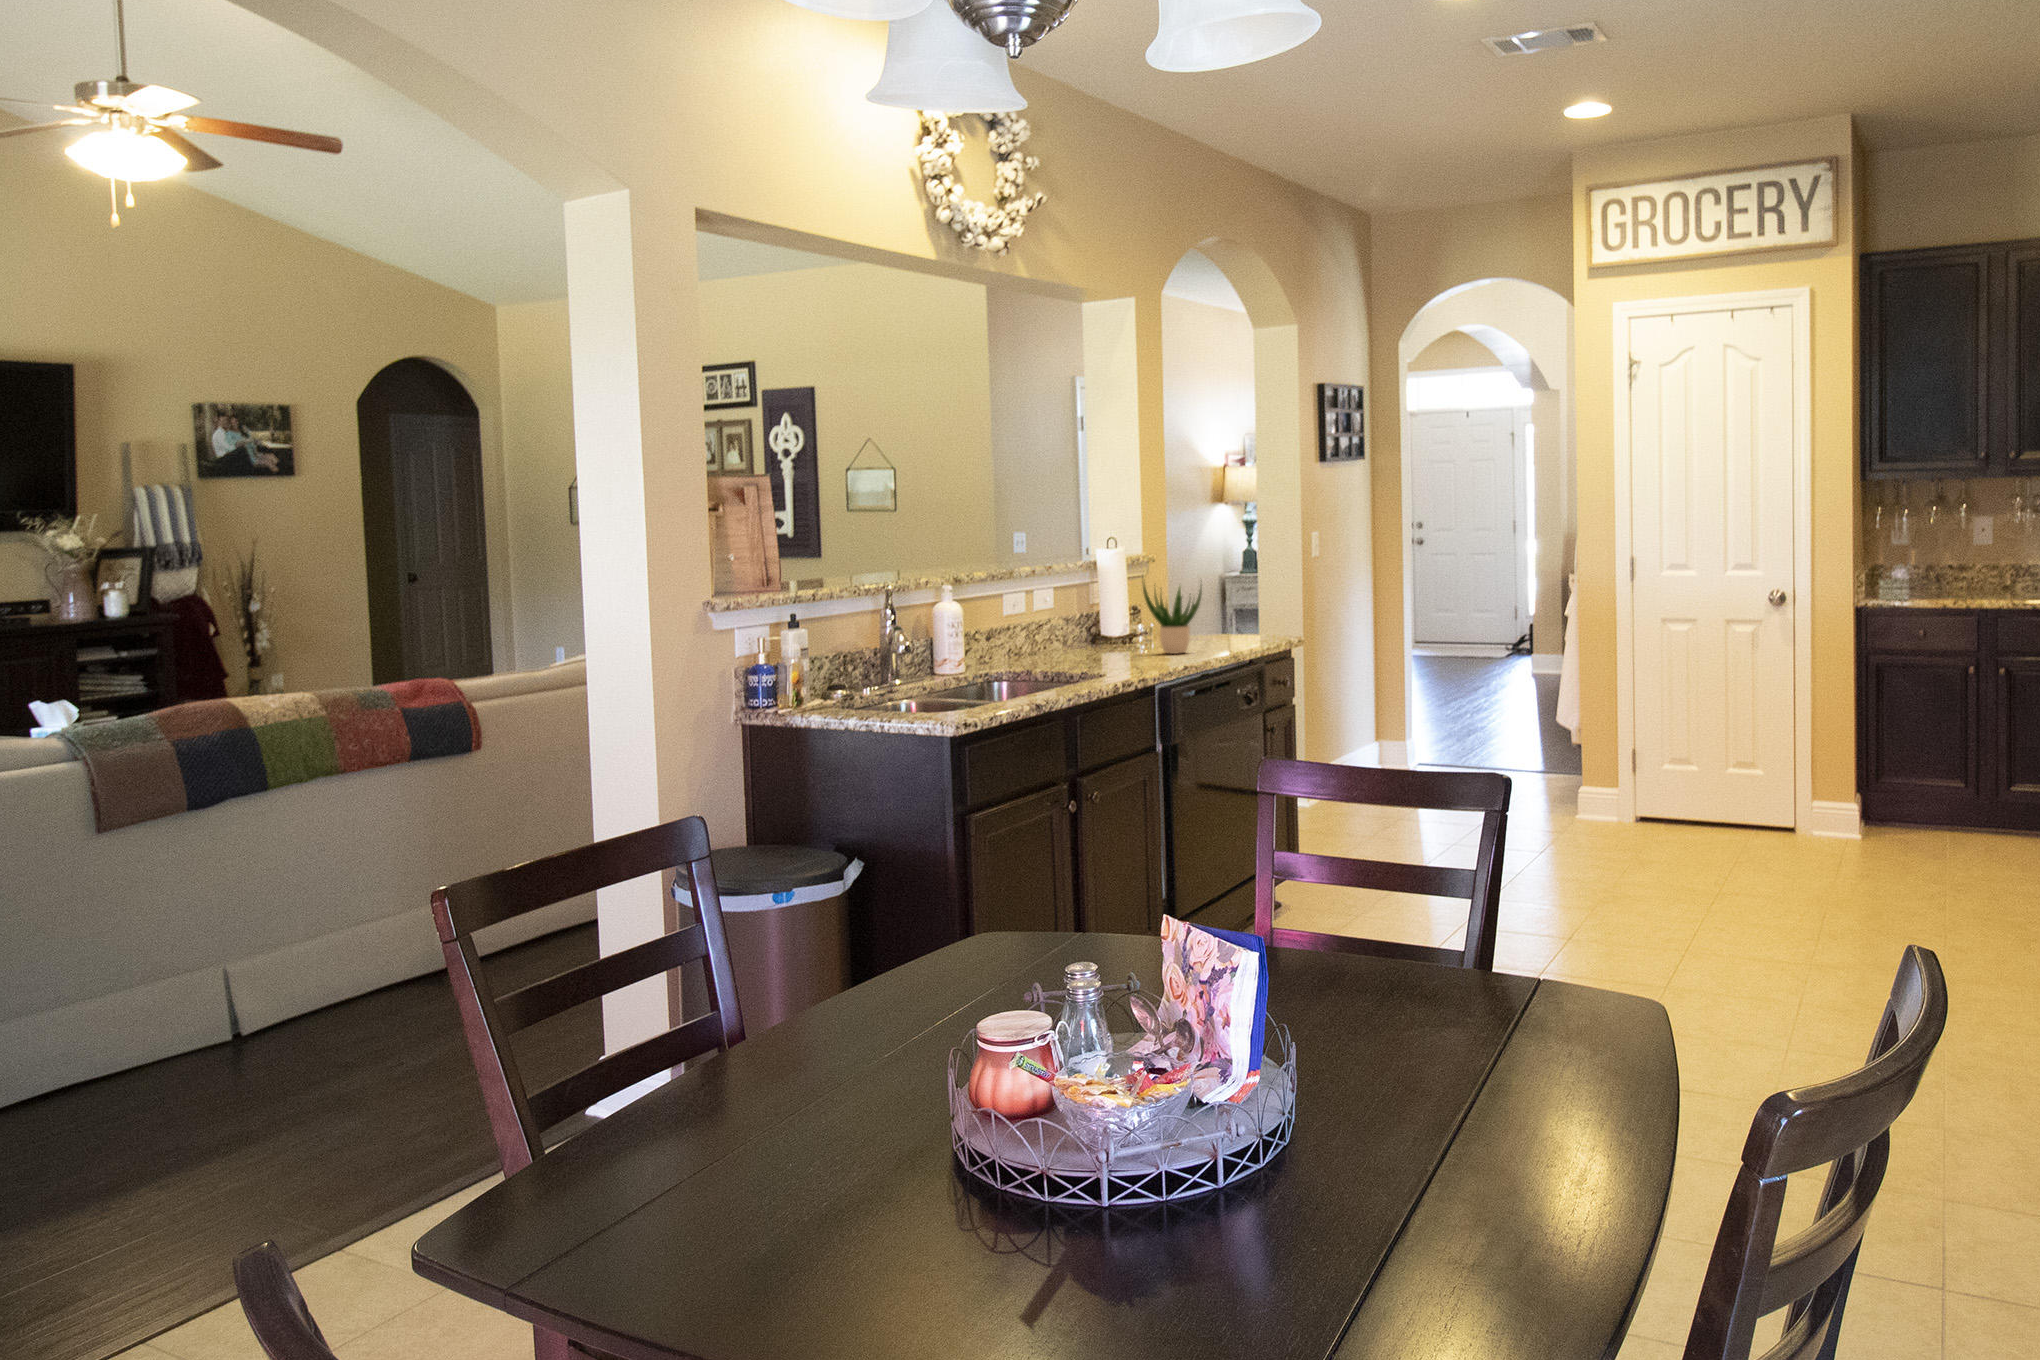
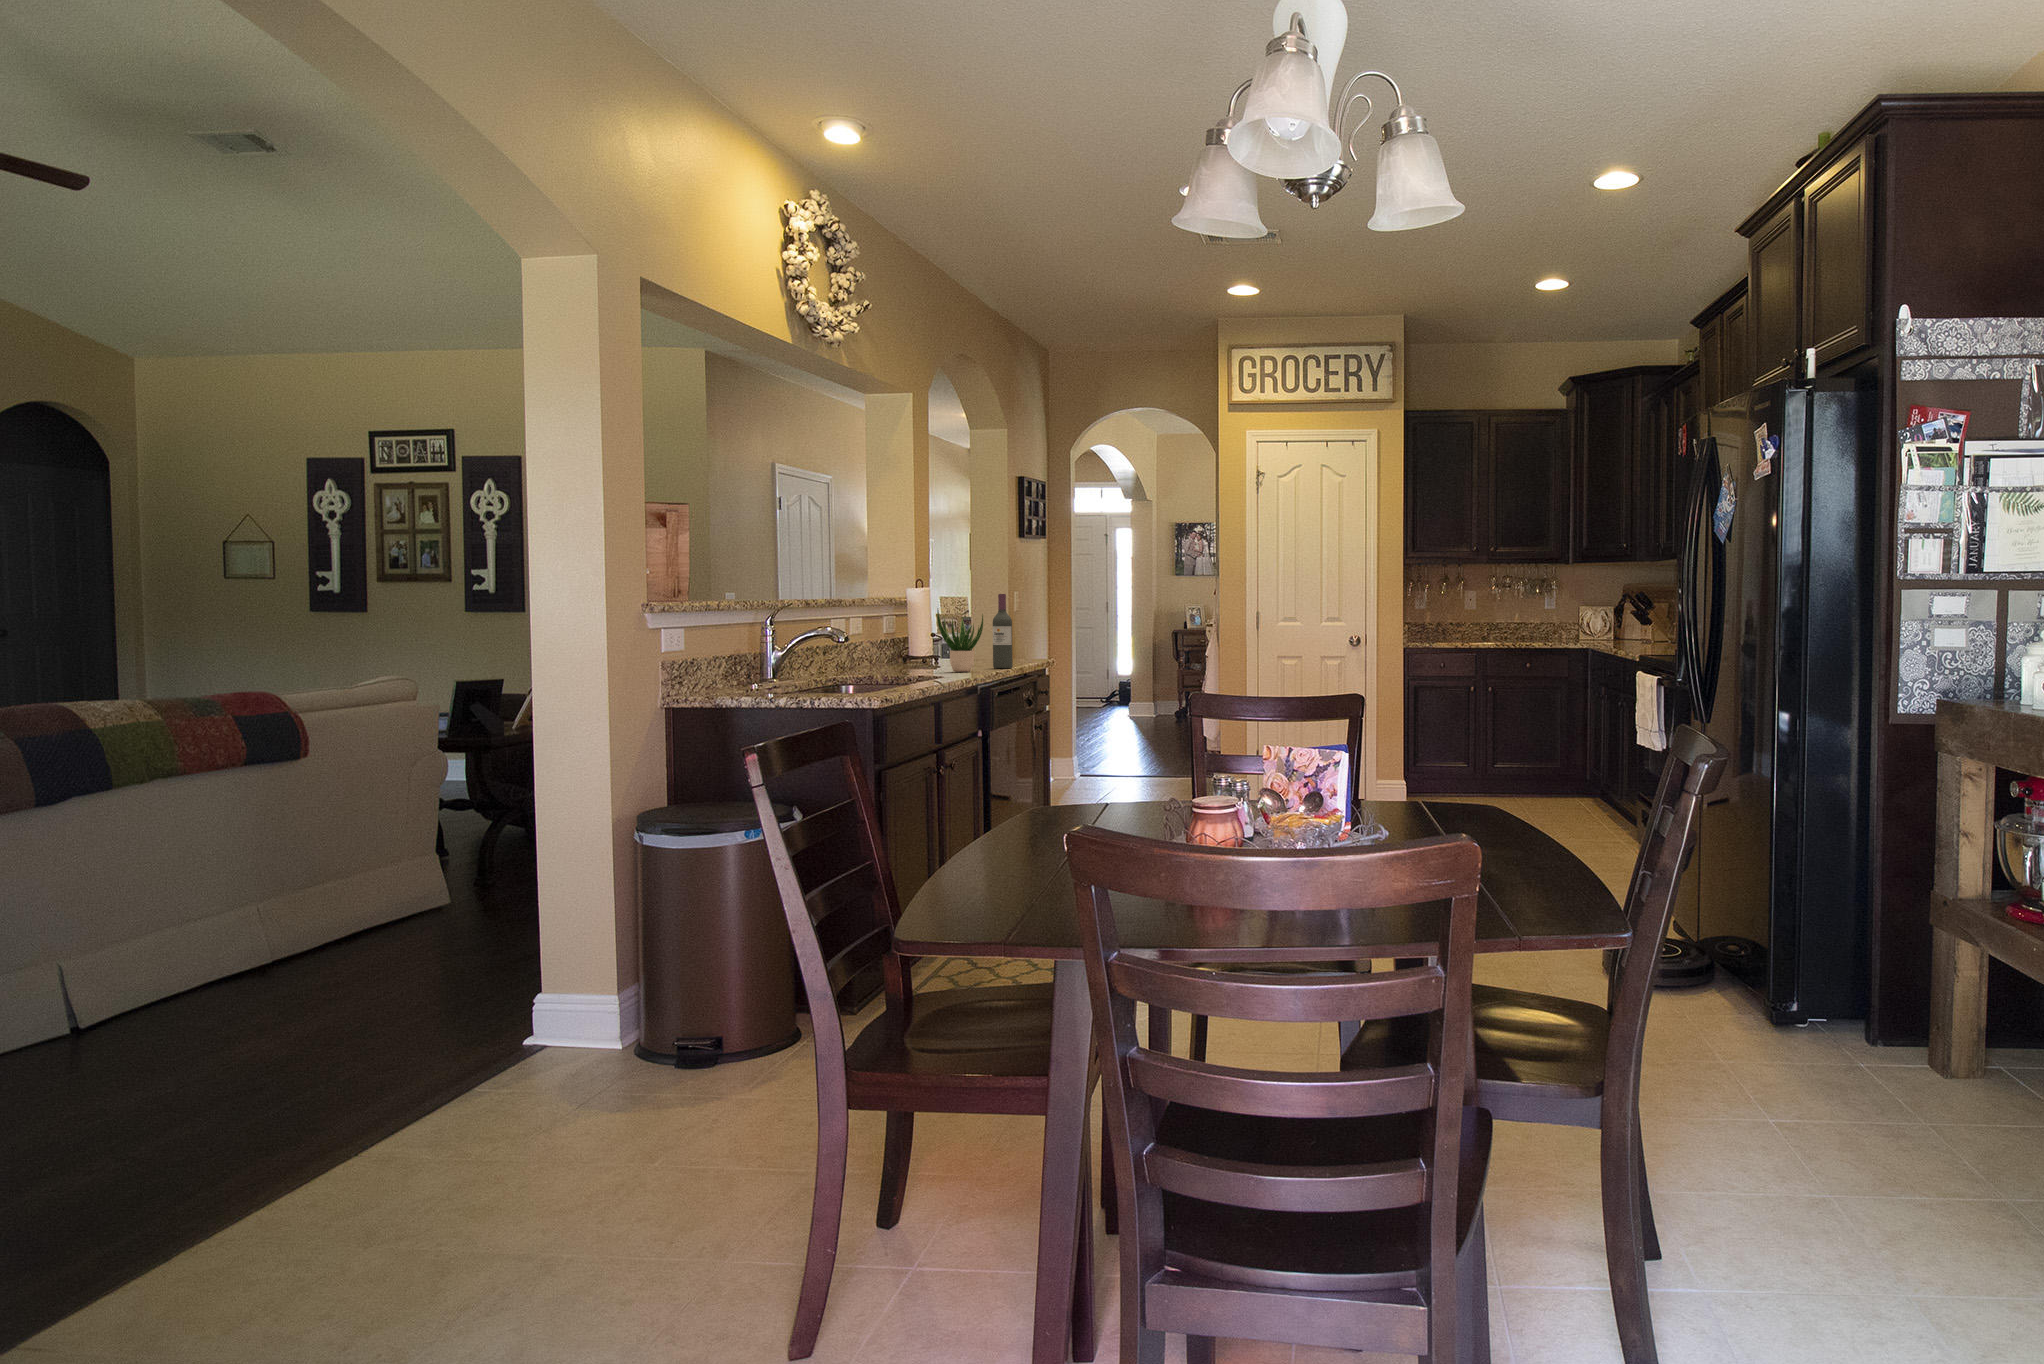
wine bottle: none [1223,550,1249,646] -> present [993,594,1013,668]

